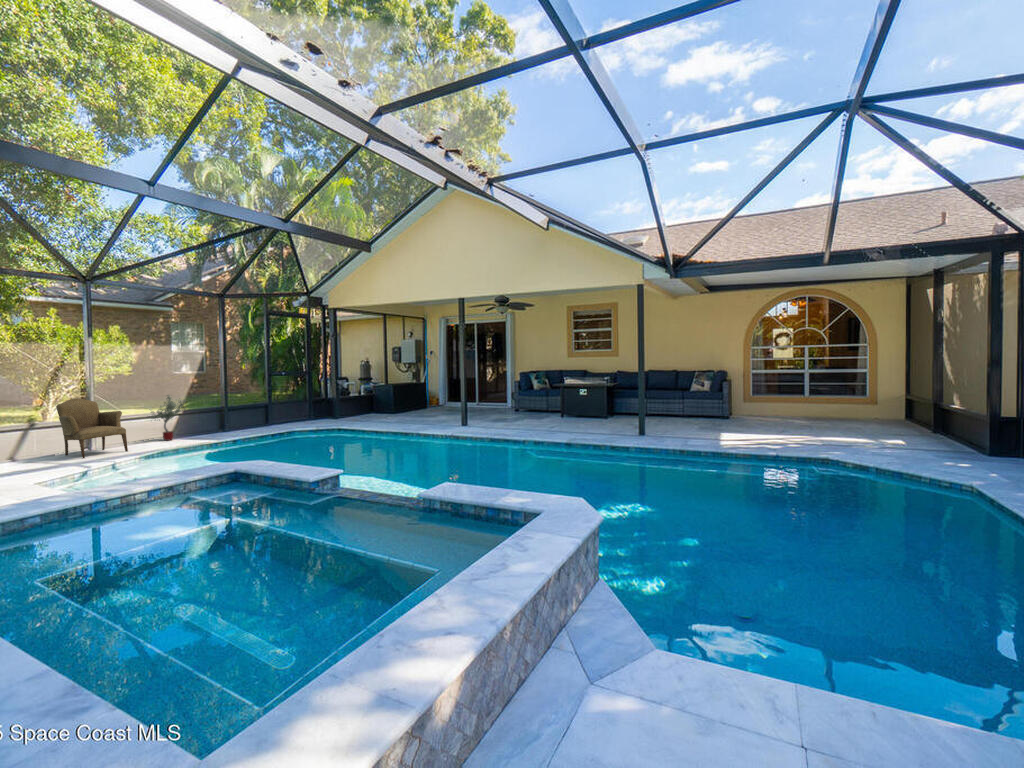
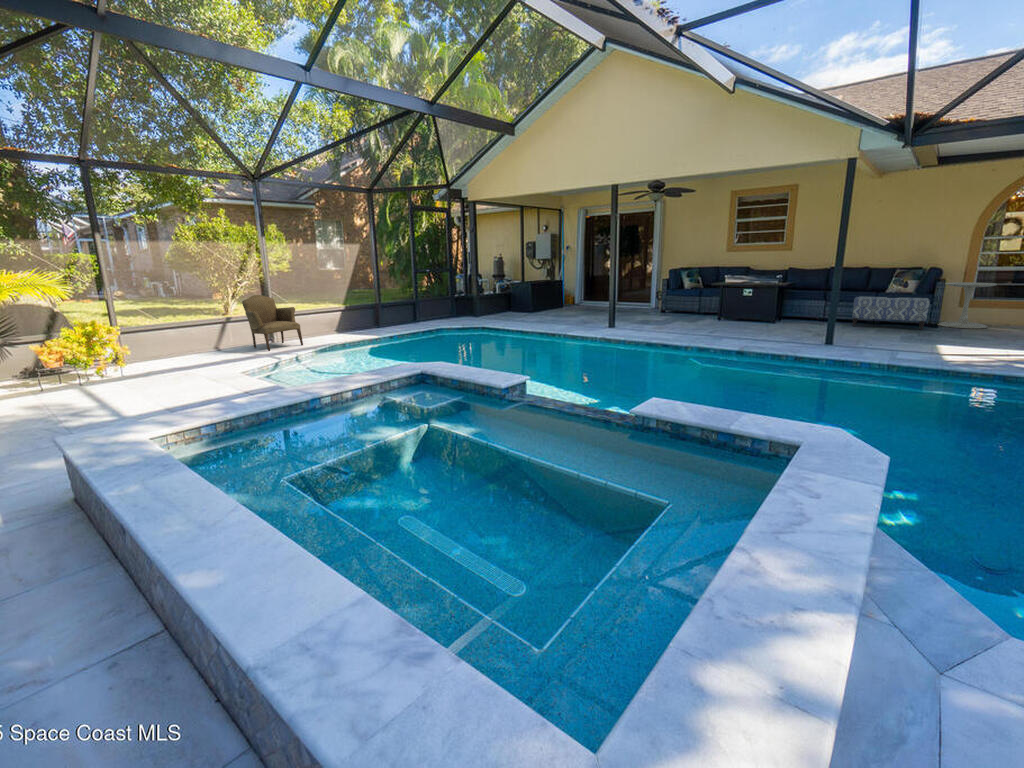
pedestal table: none [731,383,766,419] -> present [938,282,997,329]
potted tree: present [146,395,186,441] -> none [314,291,347,335]
bench: none [666,395,721,421] -> present [852,297,930,330]

